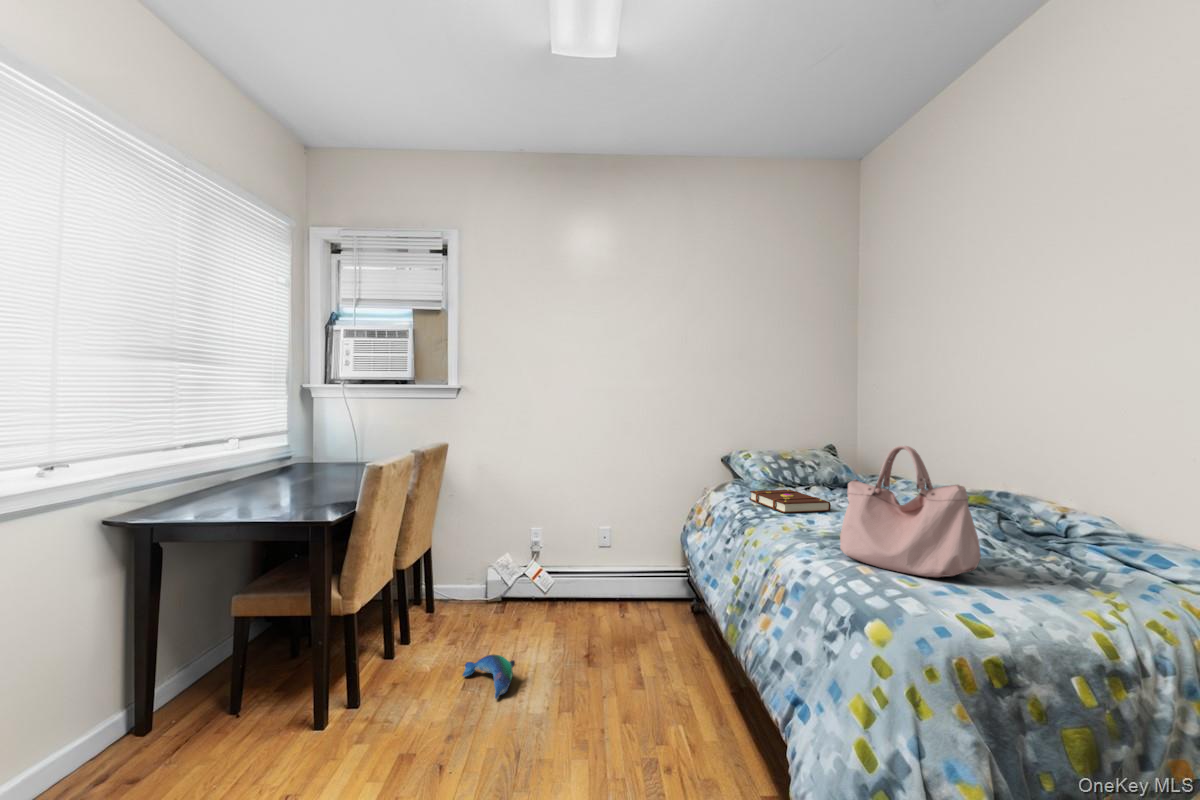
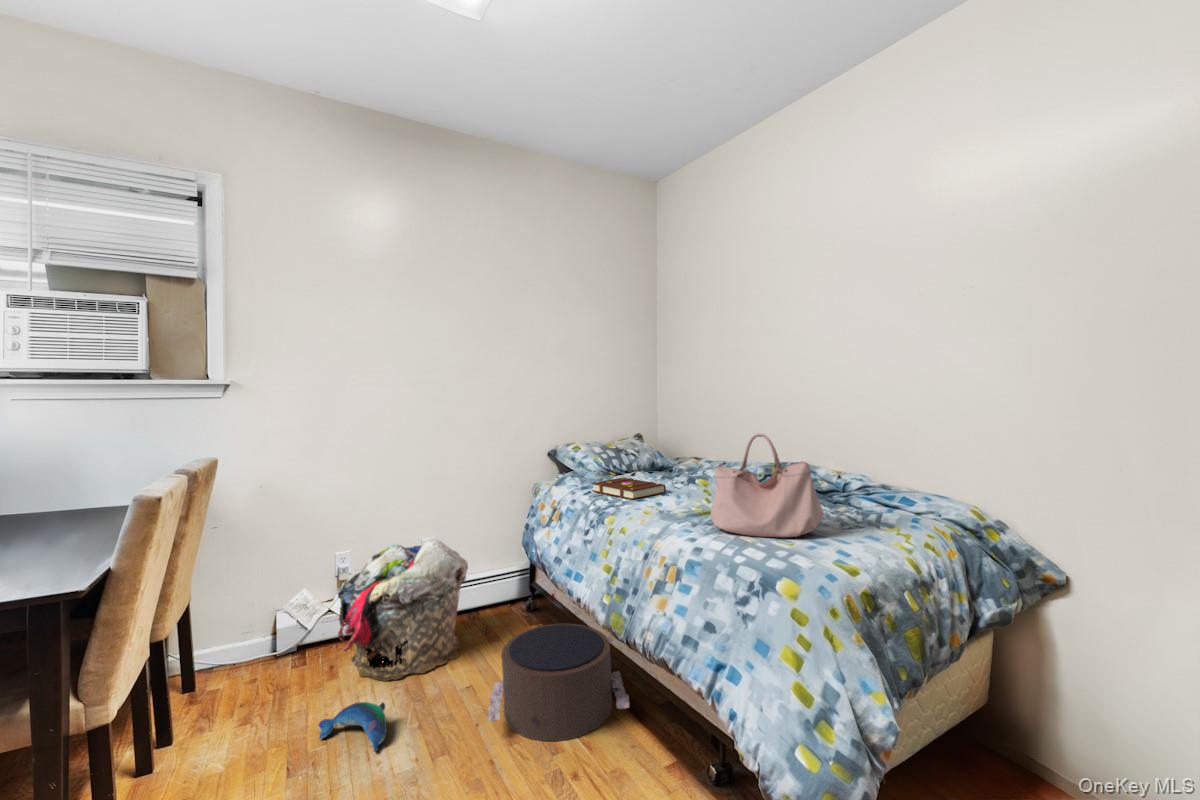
laundry basket: none [499,525,625,648] -> present [338,538,468,681]
pouf: none [588,627,737,744] -> present [488,624,629,741]

